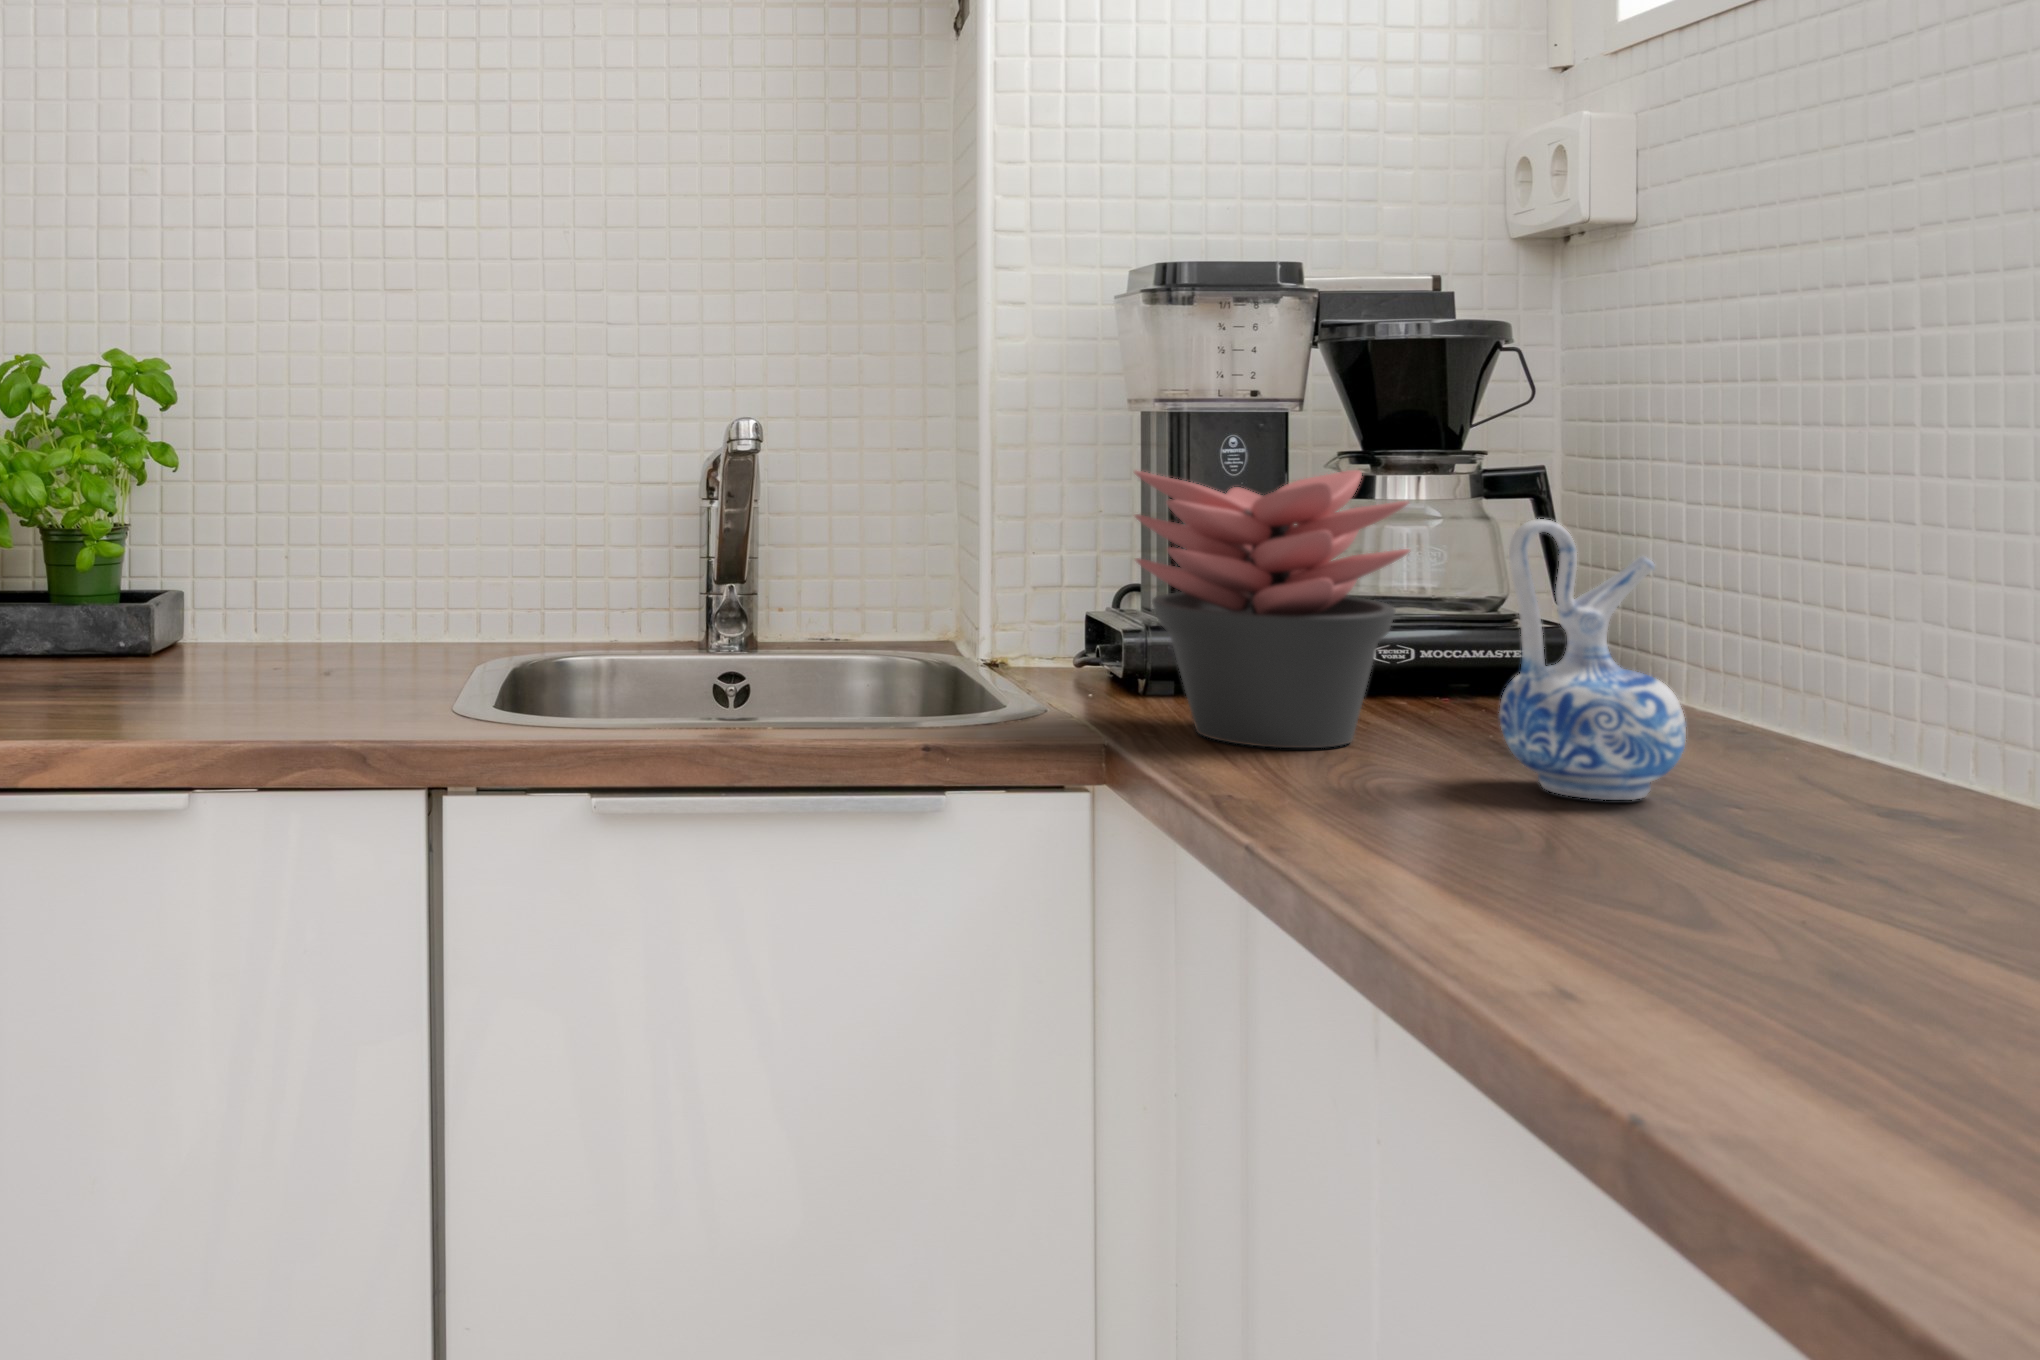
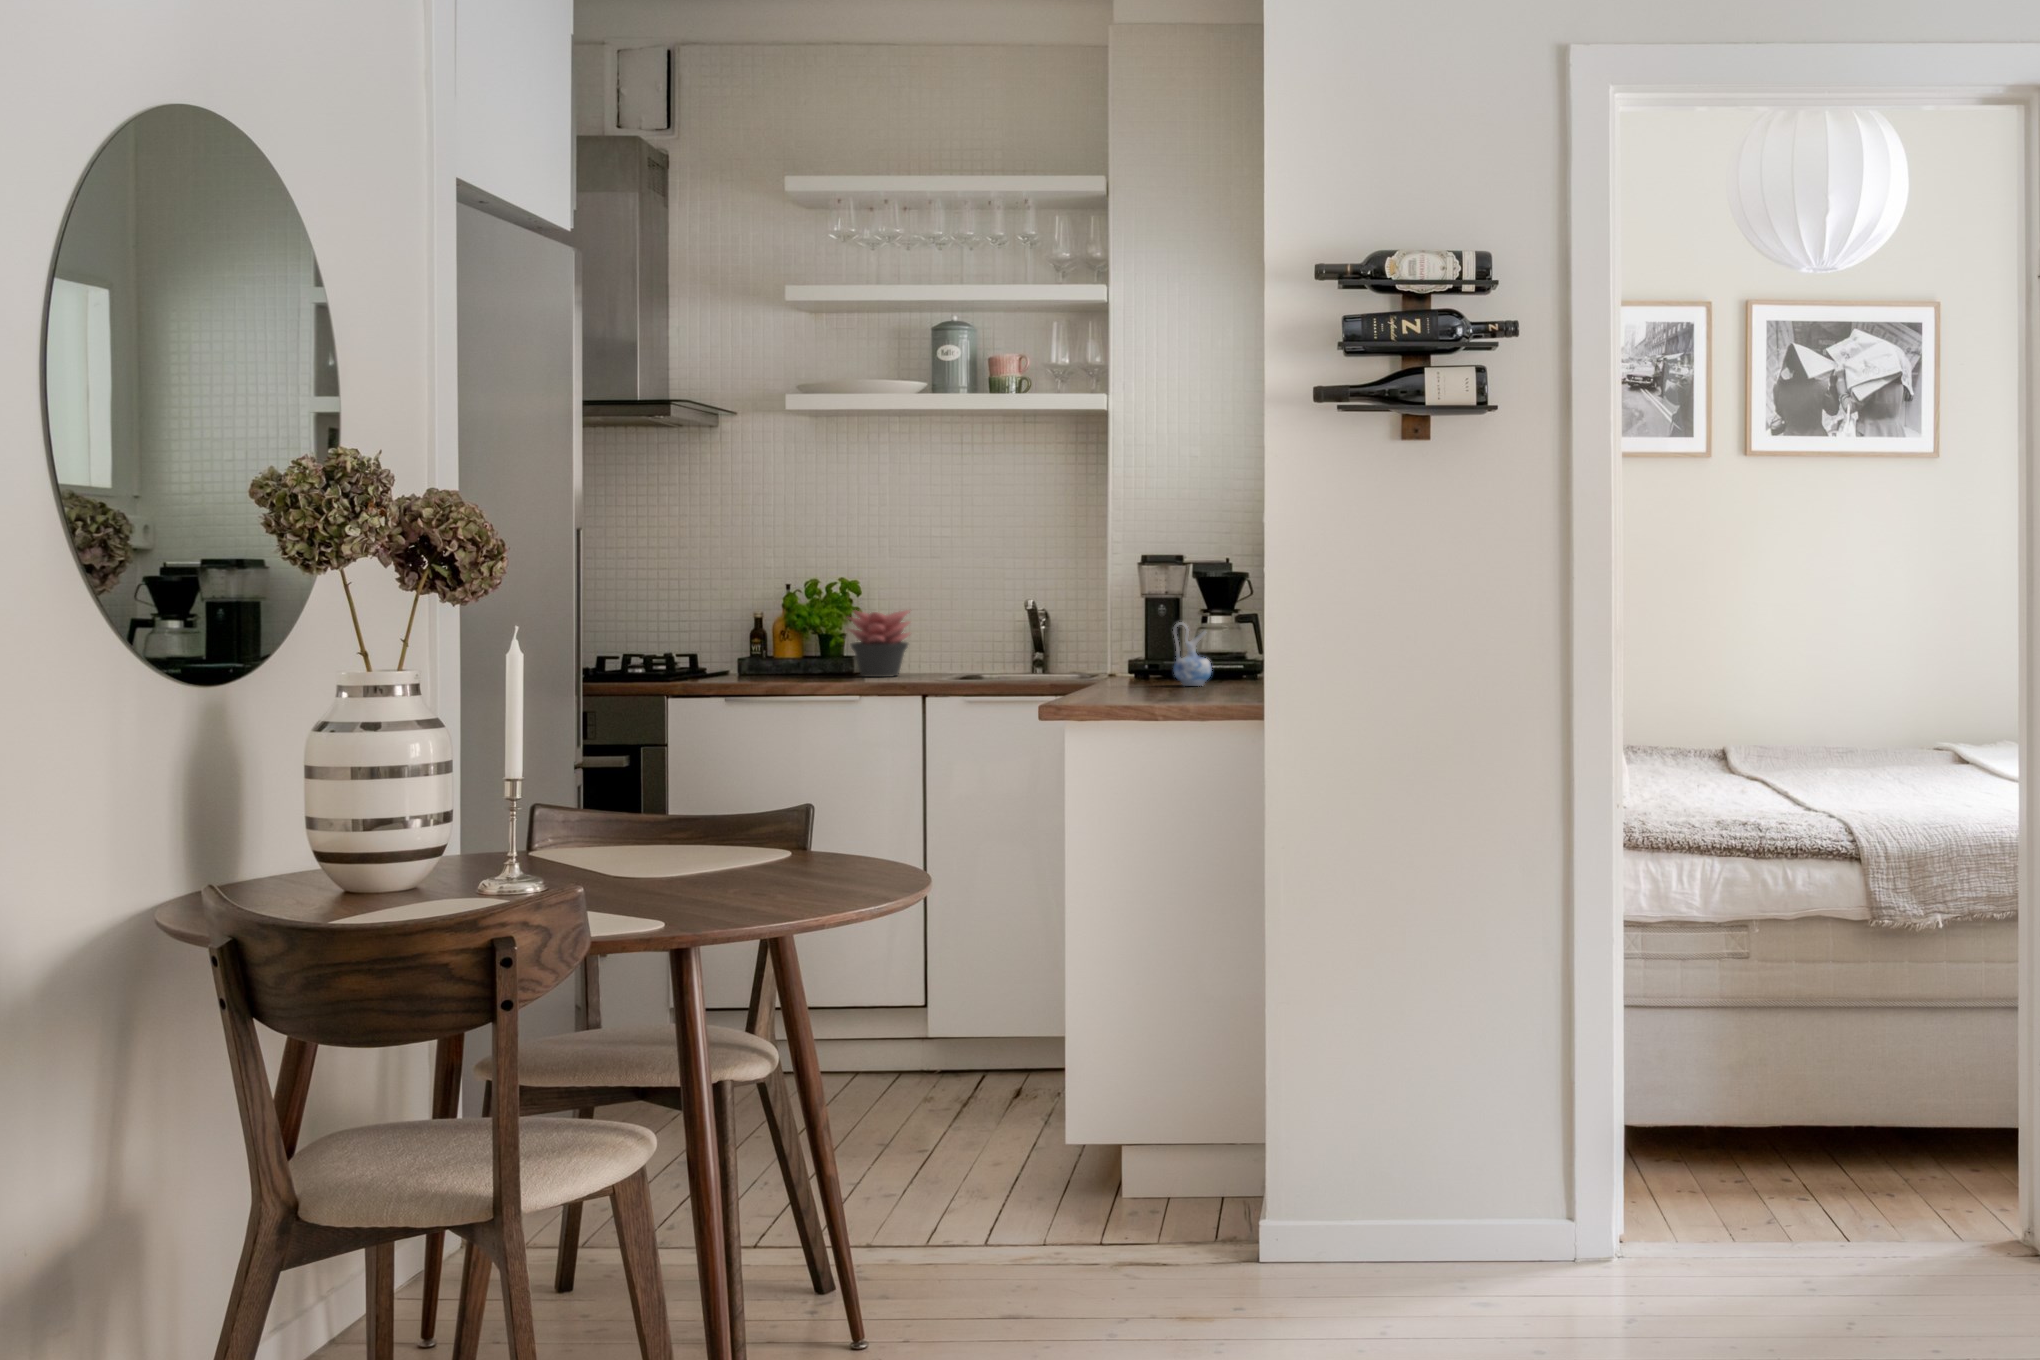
succulent plant: present [1134,470,1410,748] -> present [849,610,910,677]

